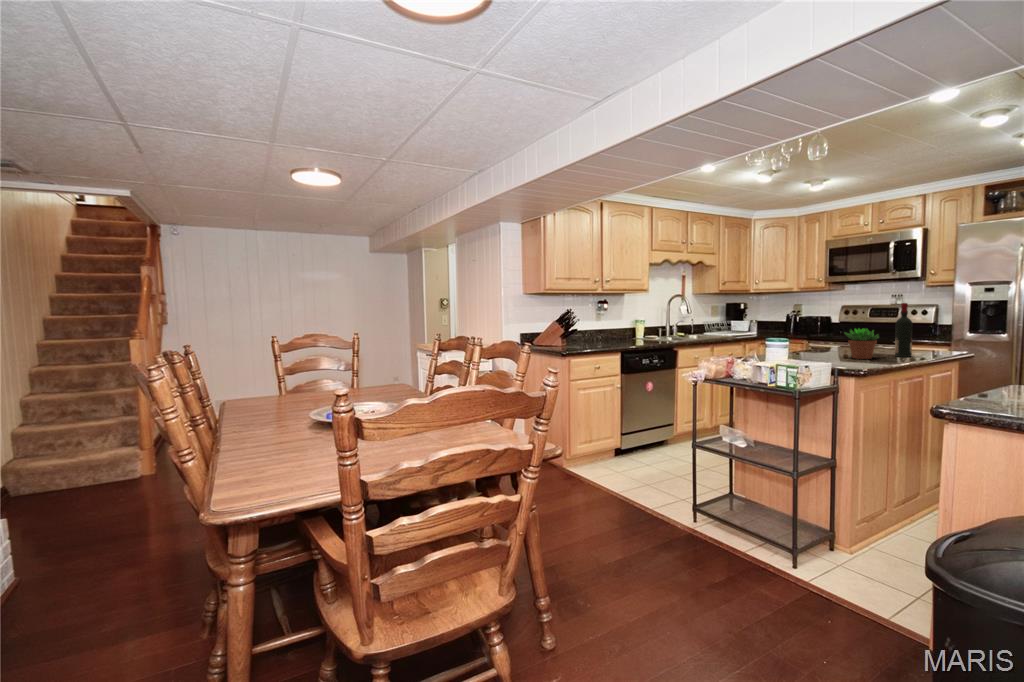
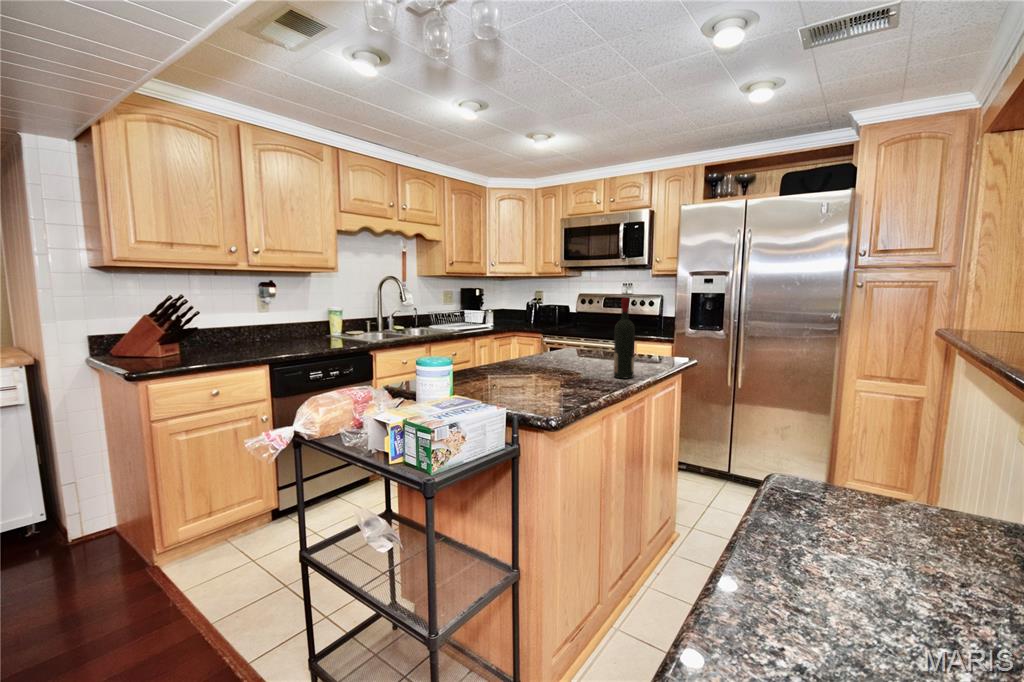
succulent plant: present [845,329,879,359] -> none [545,336,594,386]

